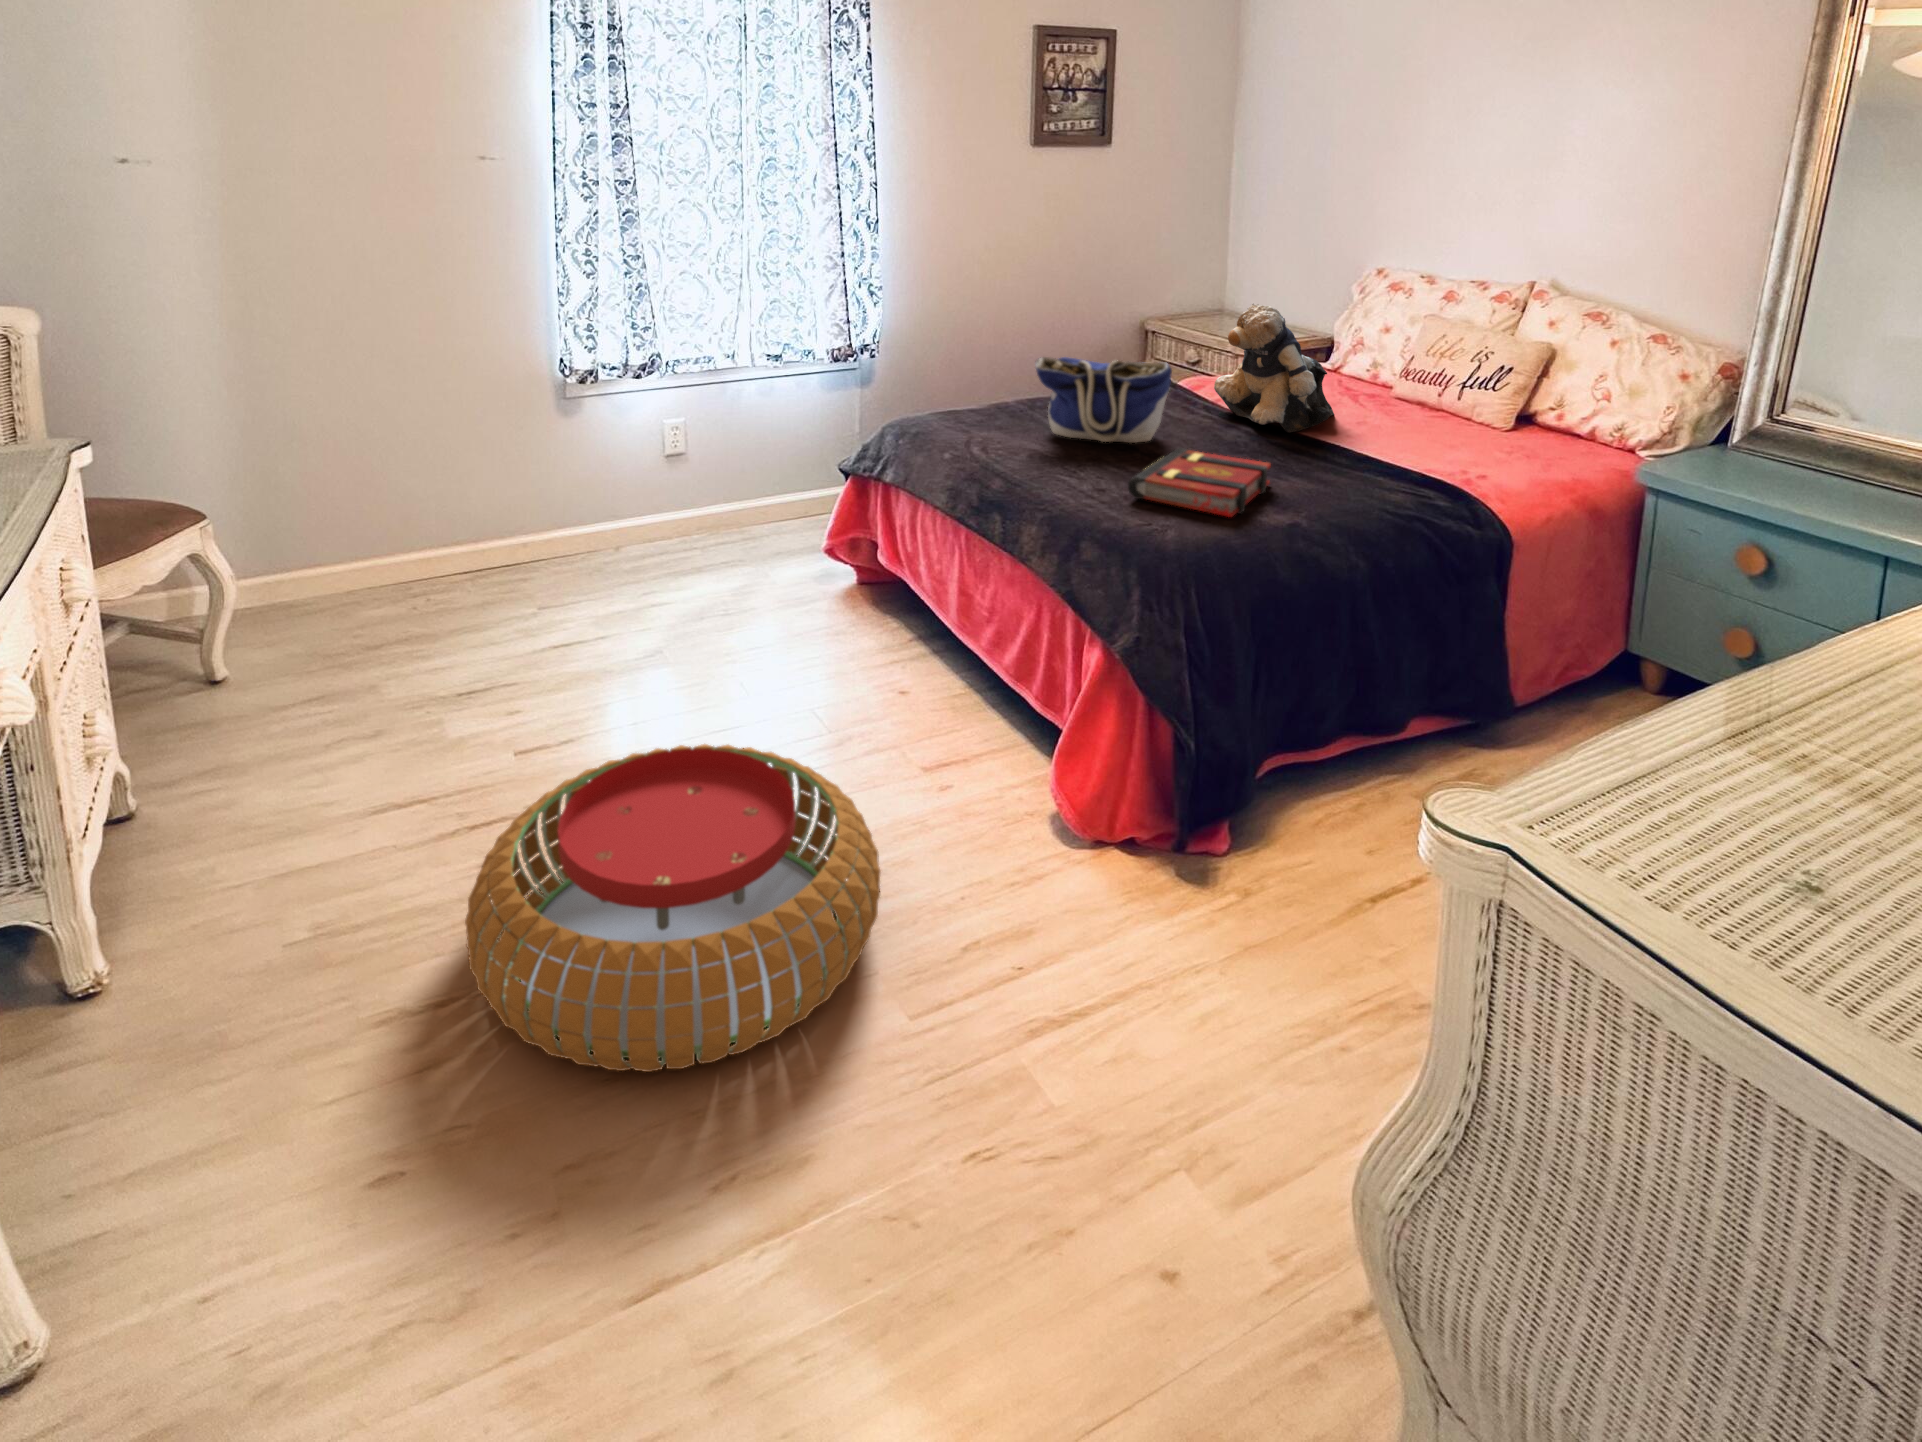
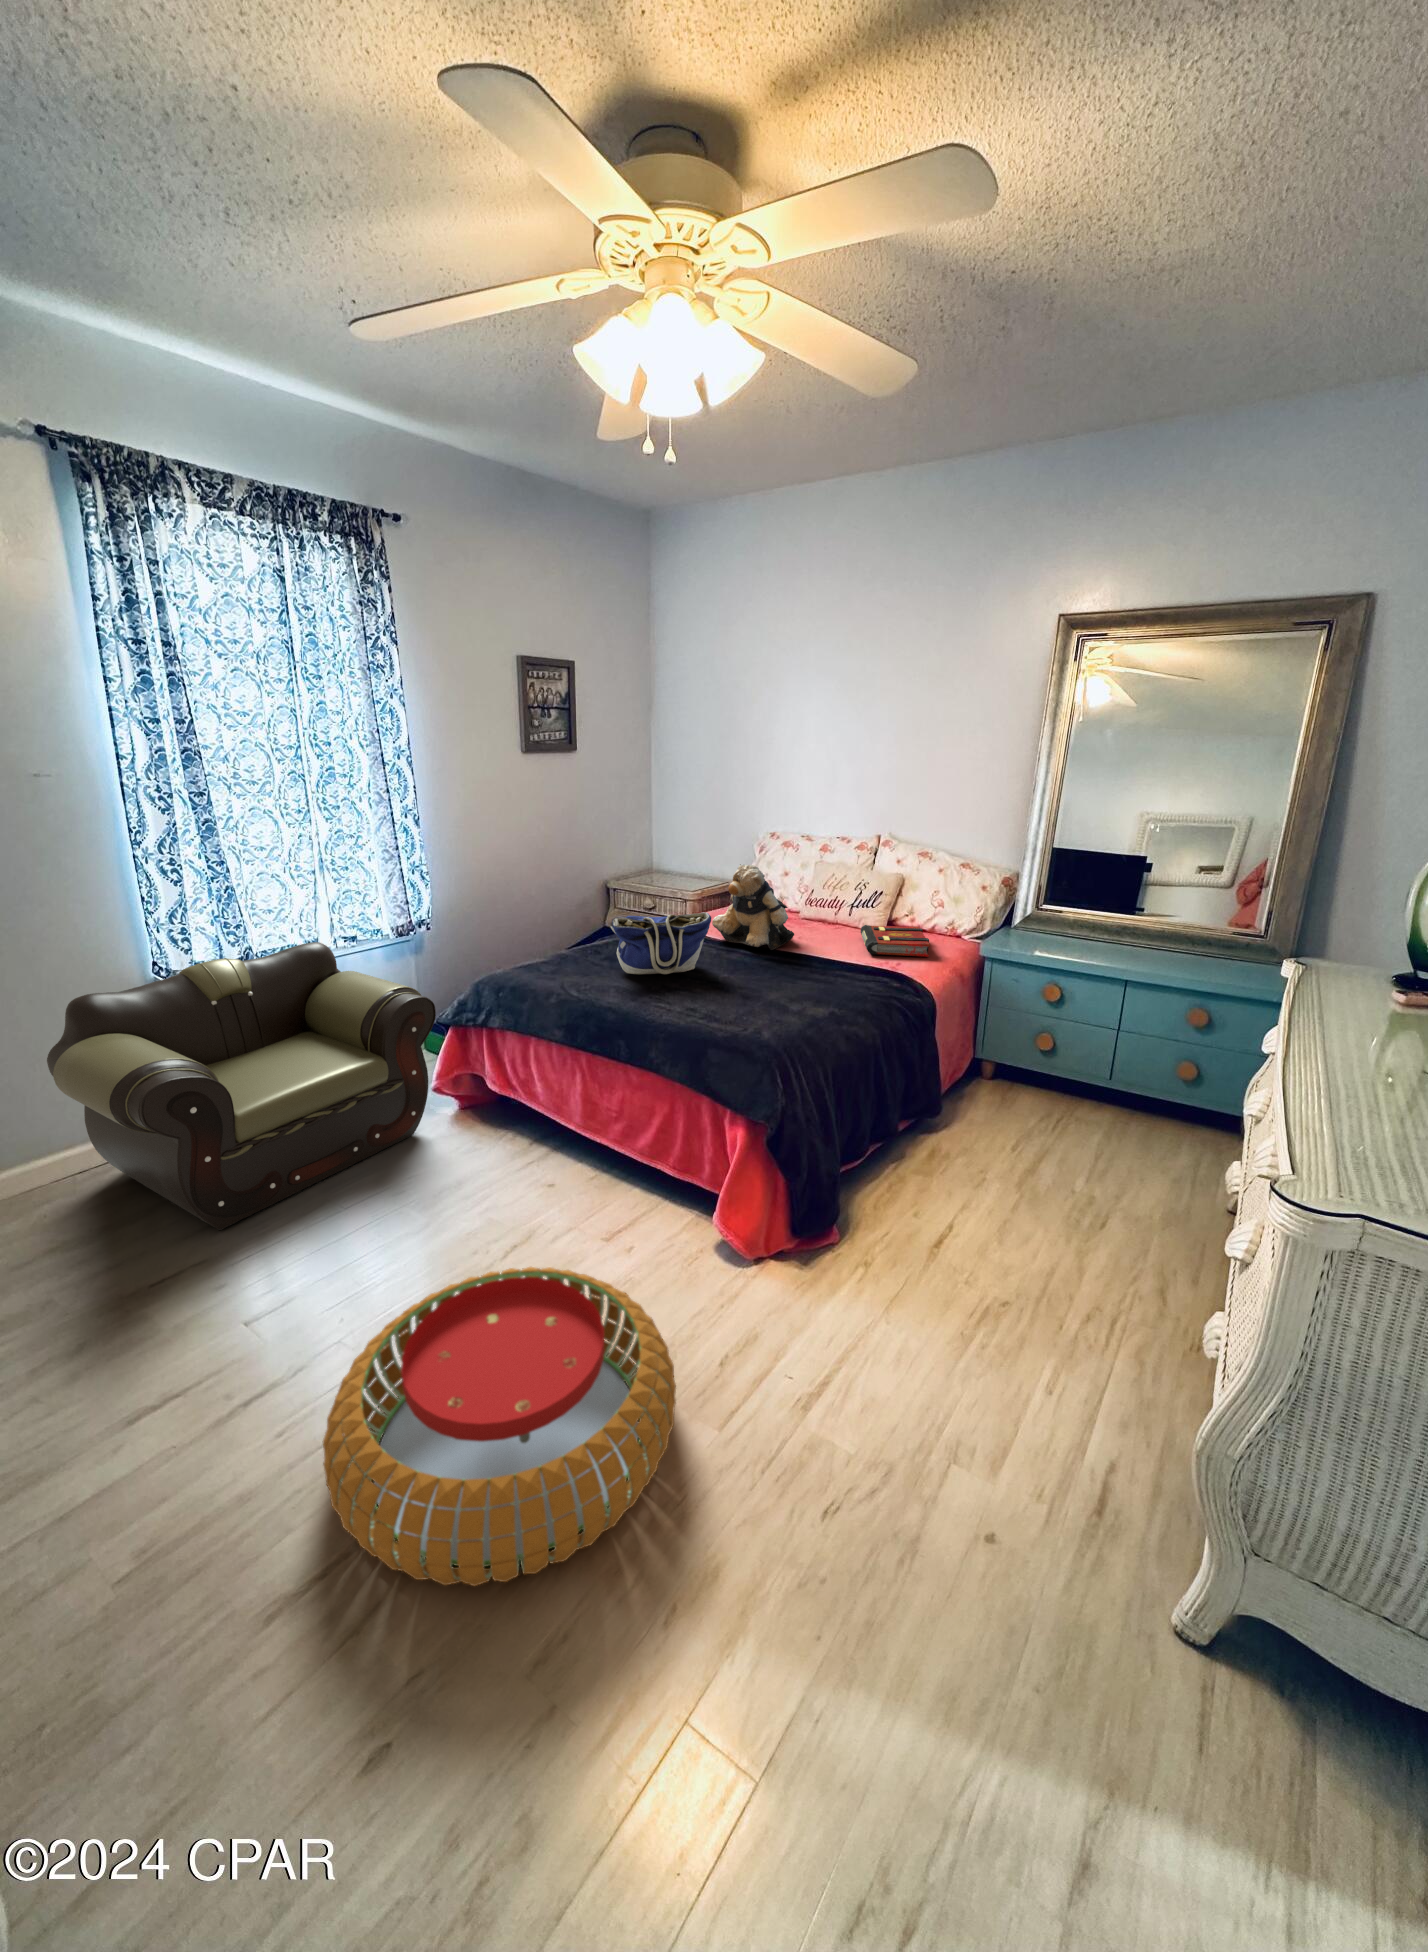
armchair: none [444,355,827,650] -> present [47,942,436,1230]
book: present [1128,448,1271,517] -> present [861,925,930,957]

